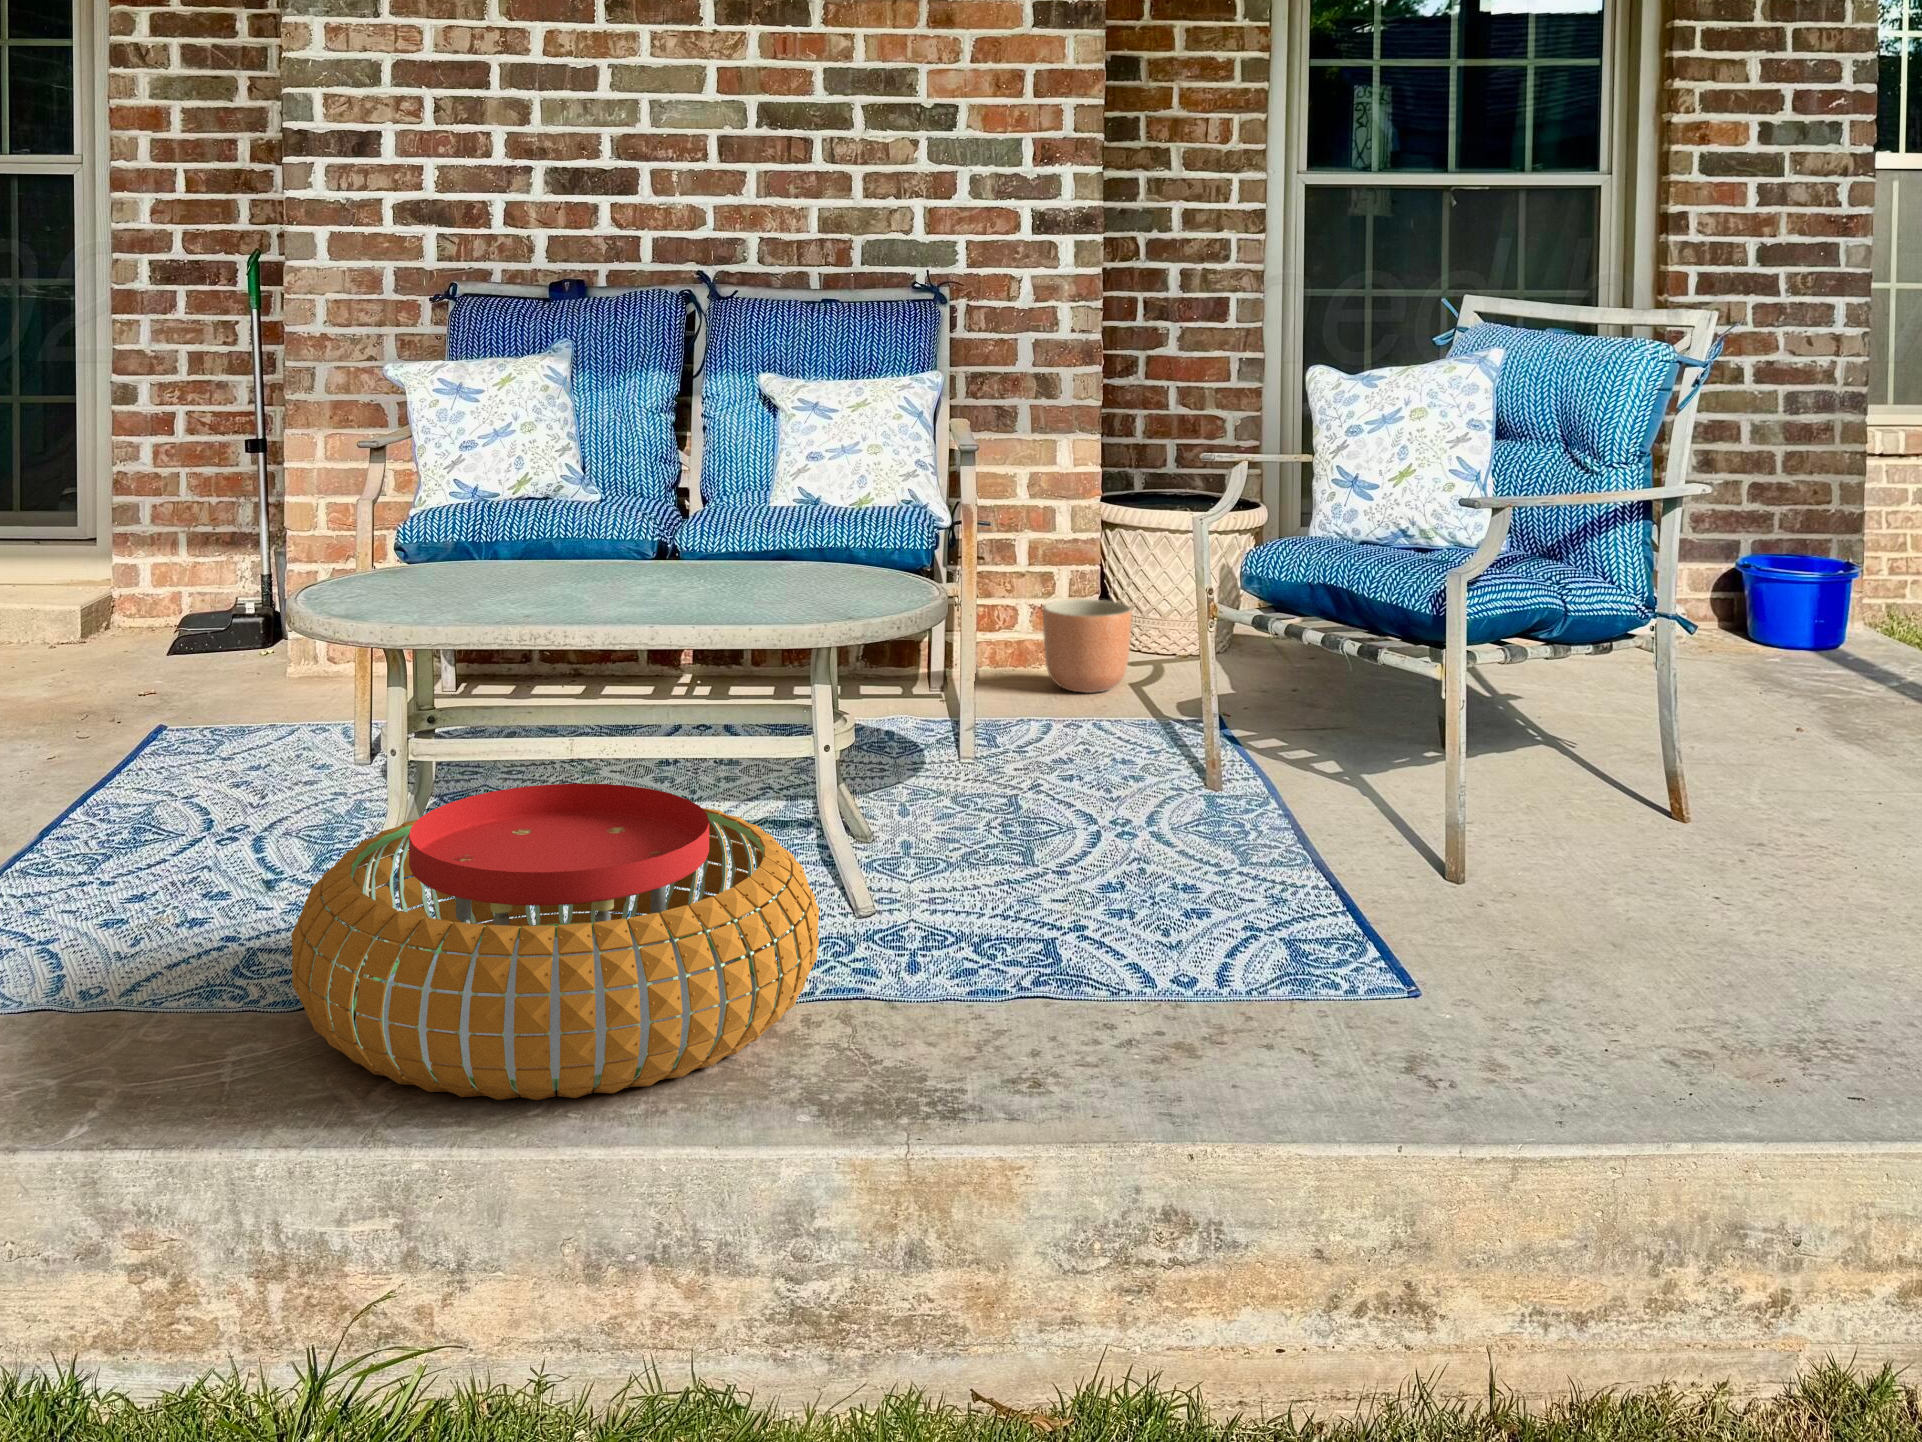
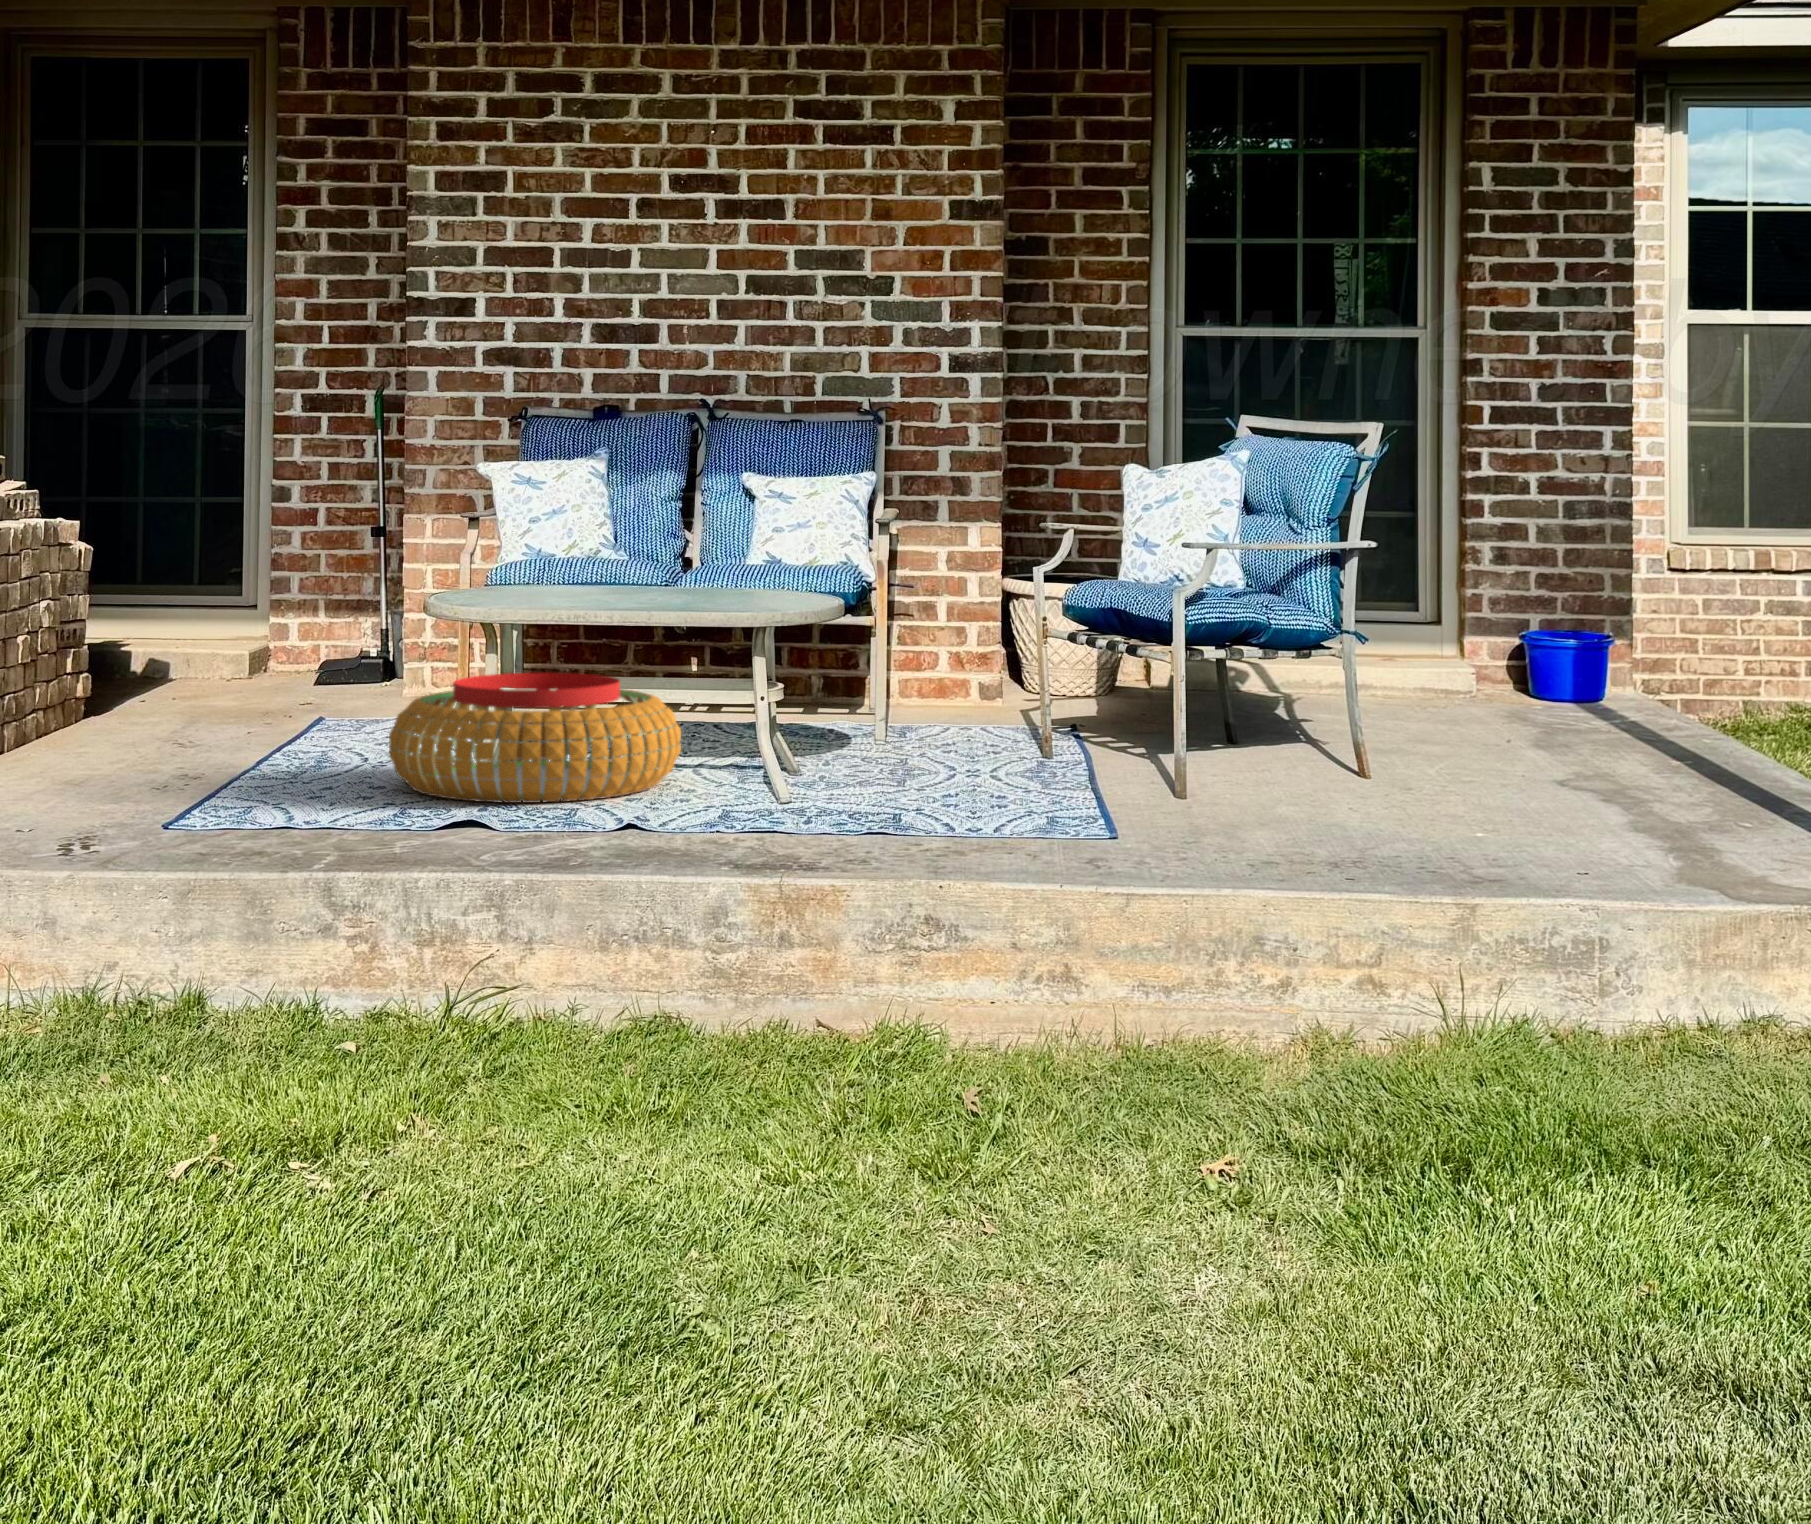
planter: present [1043,599,1132,693] -> none [944,644,1010,709]

